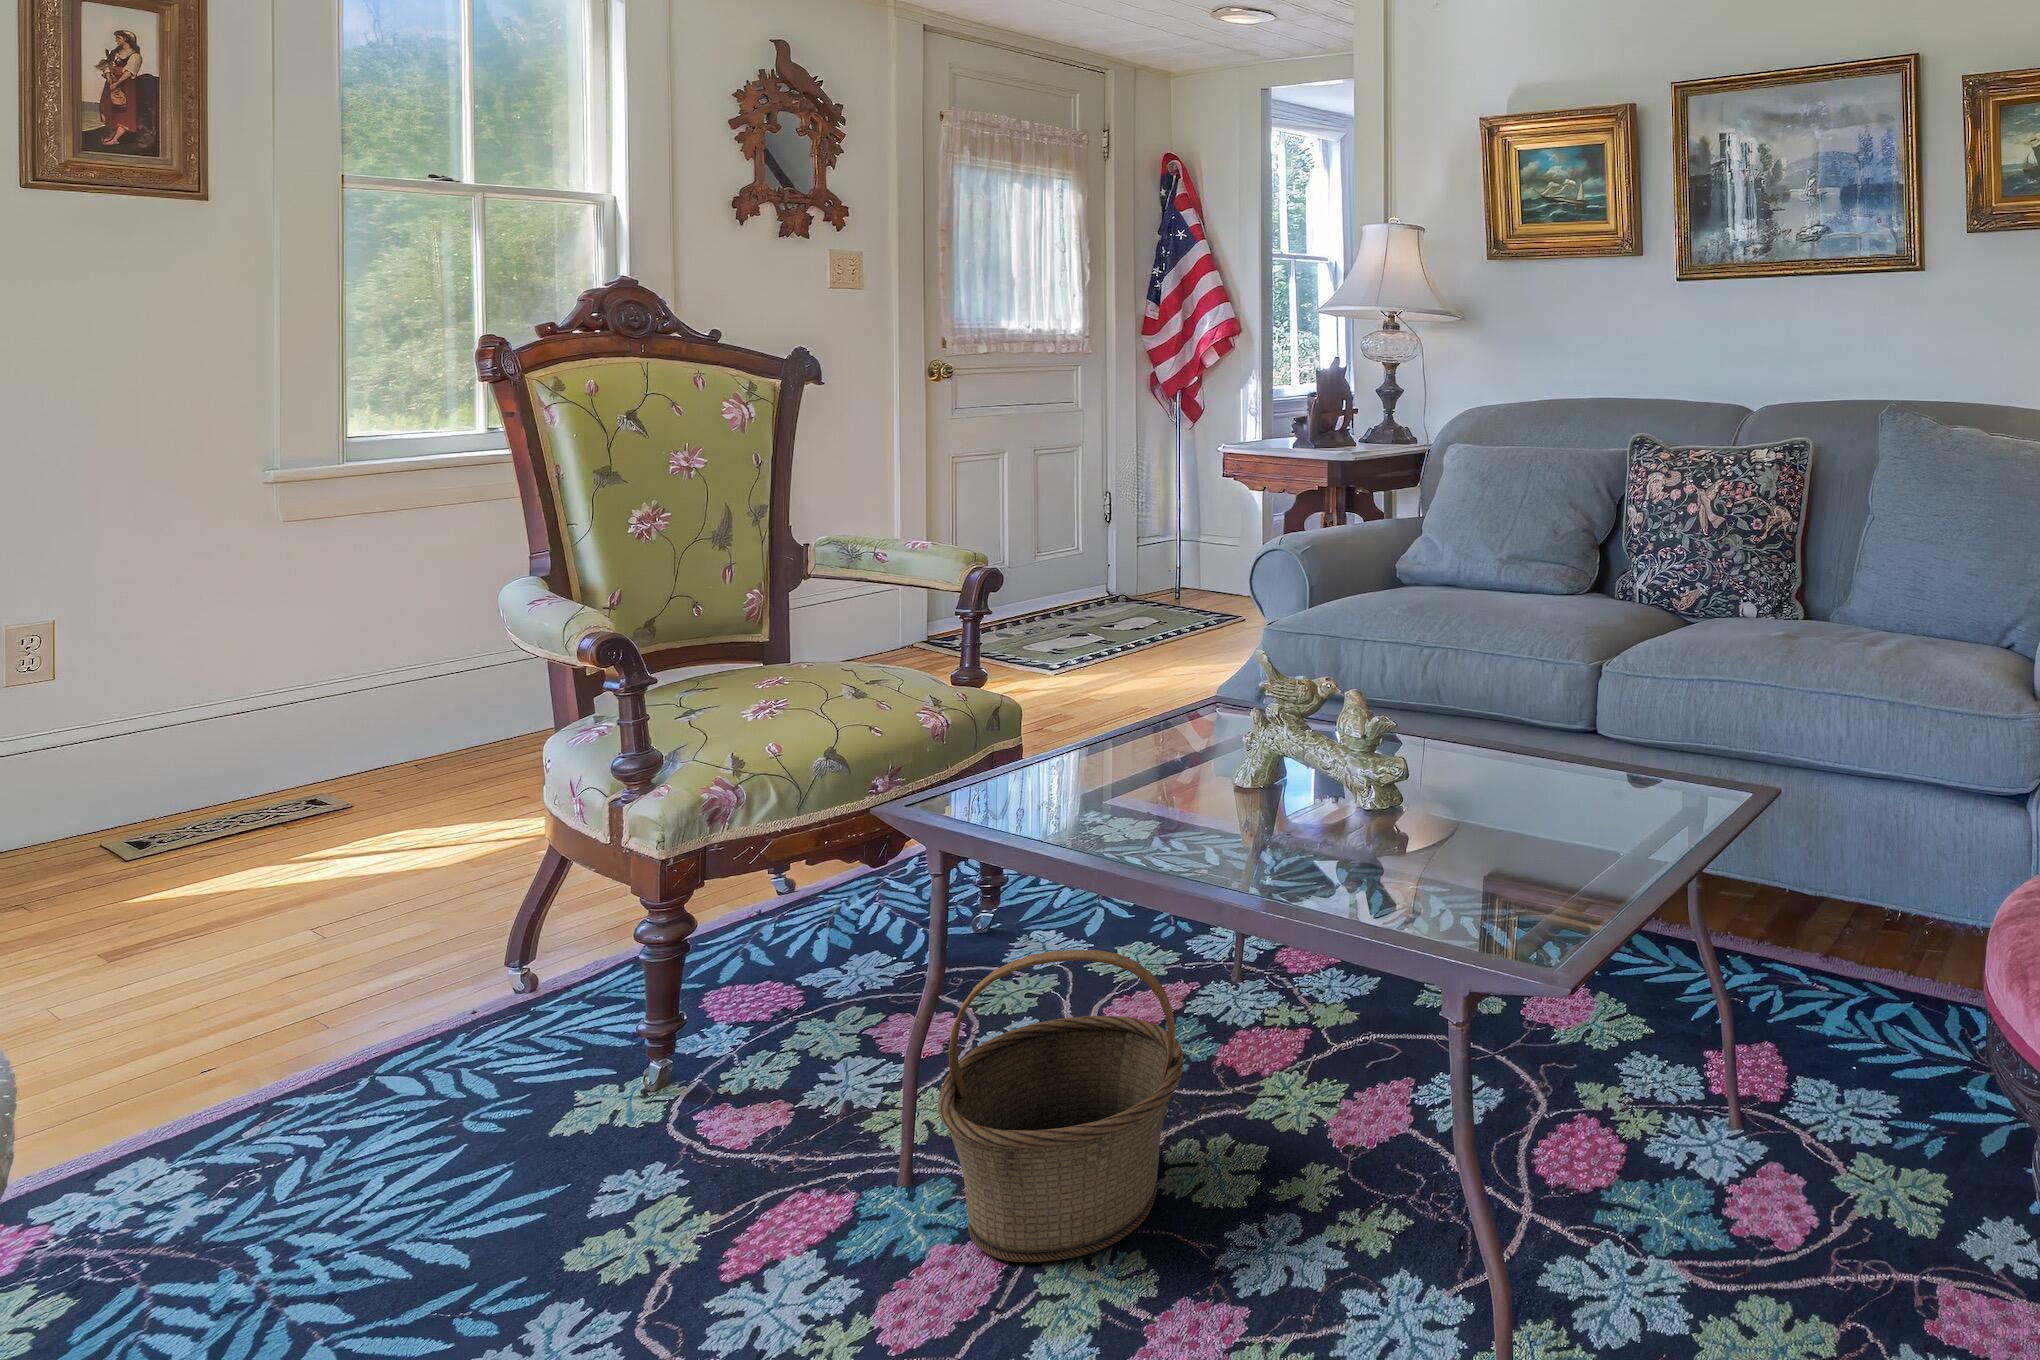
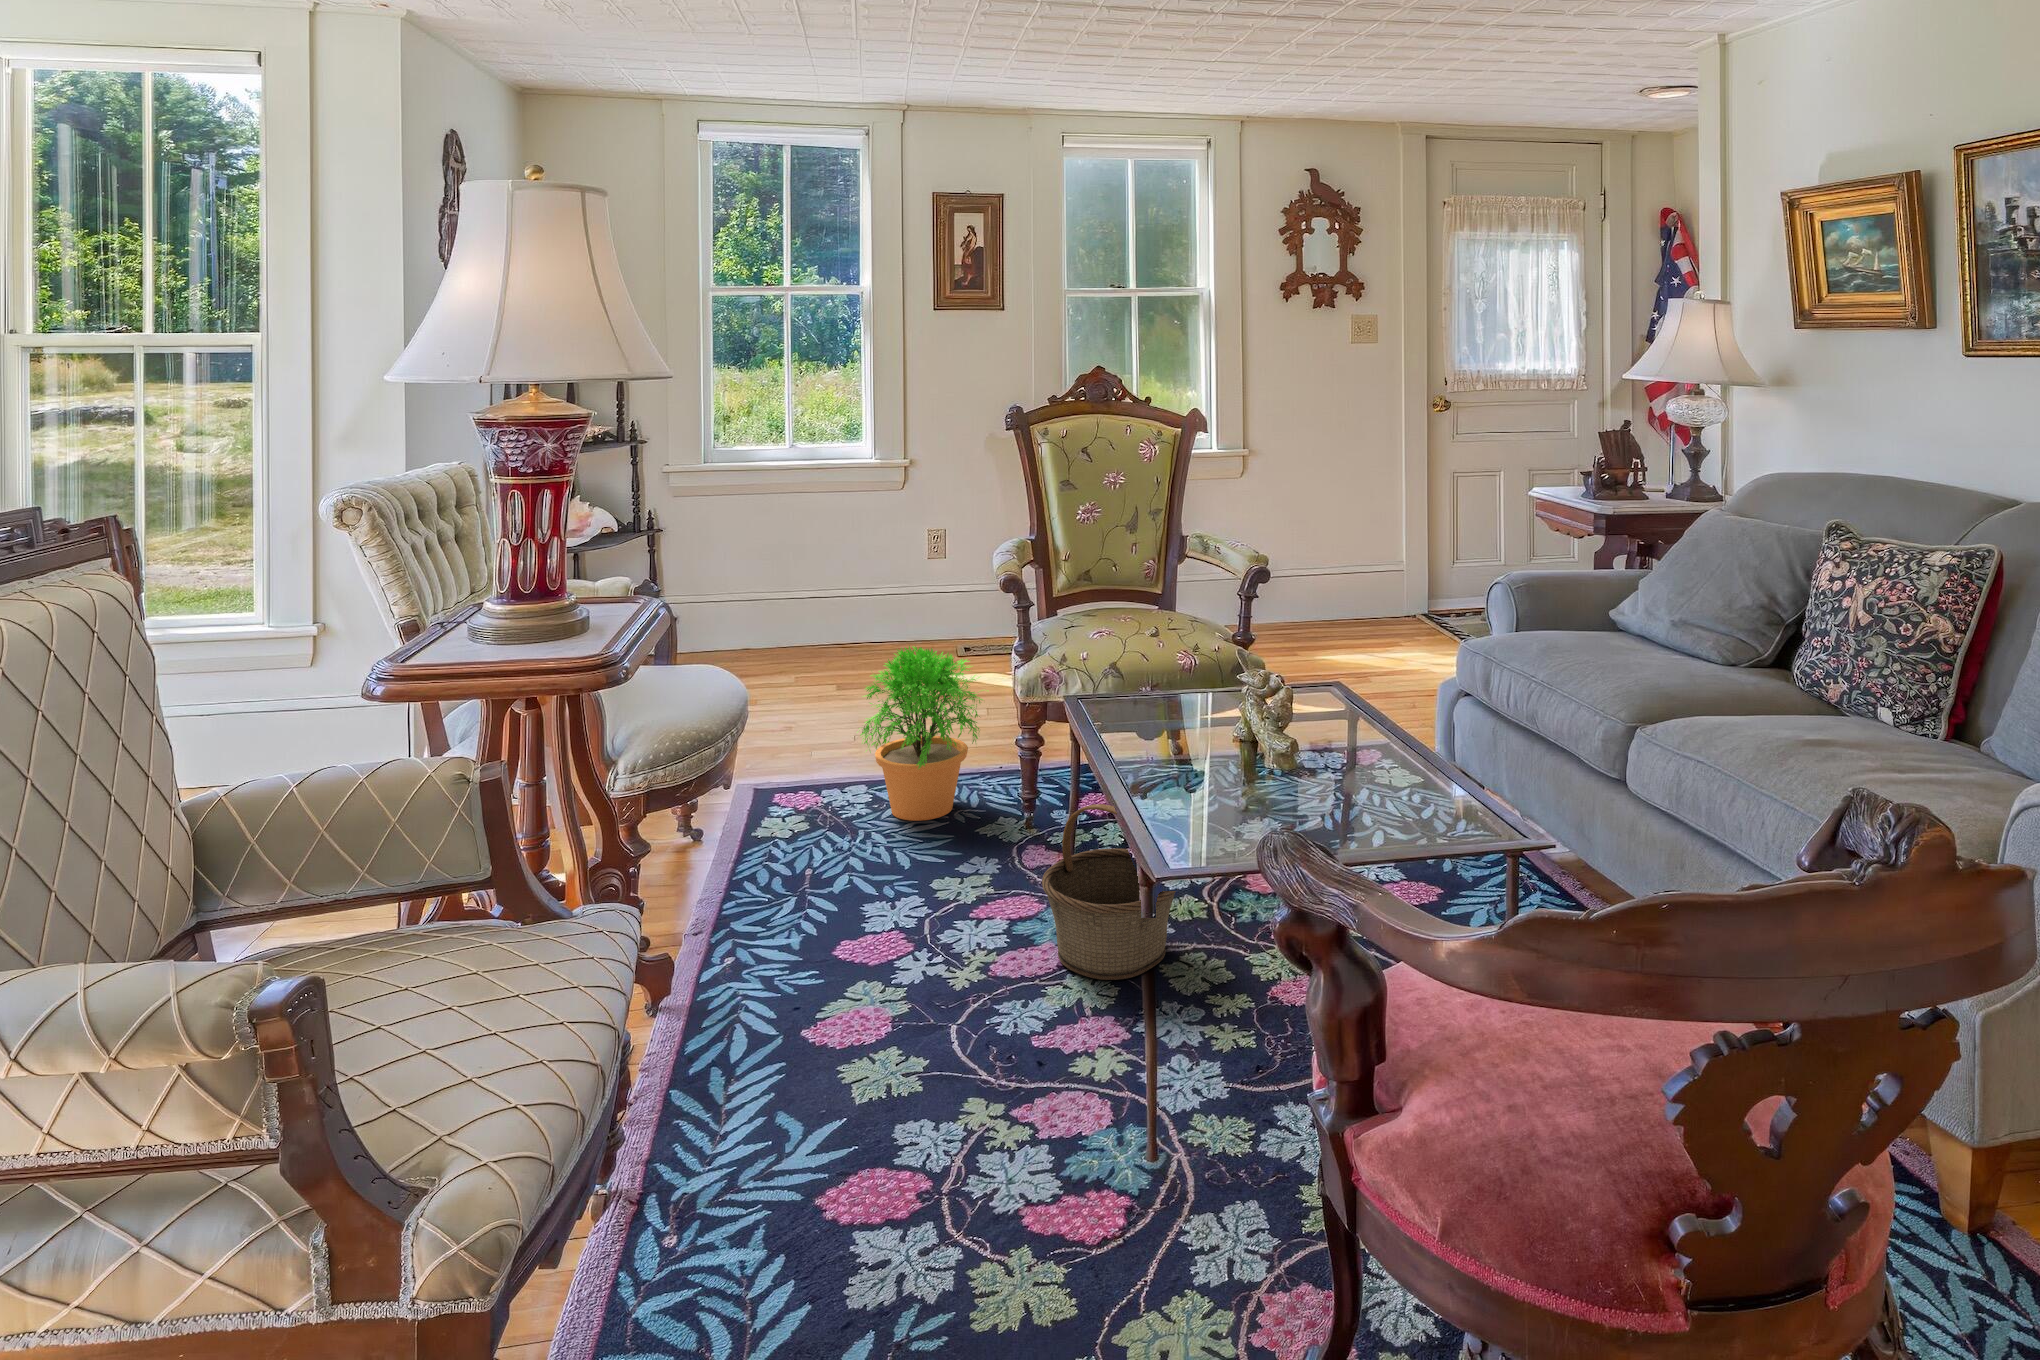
potted plant: none [202,798,522,1176] -> present [860,646,983,821]

